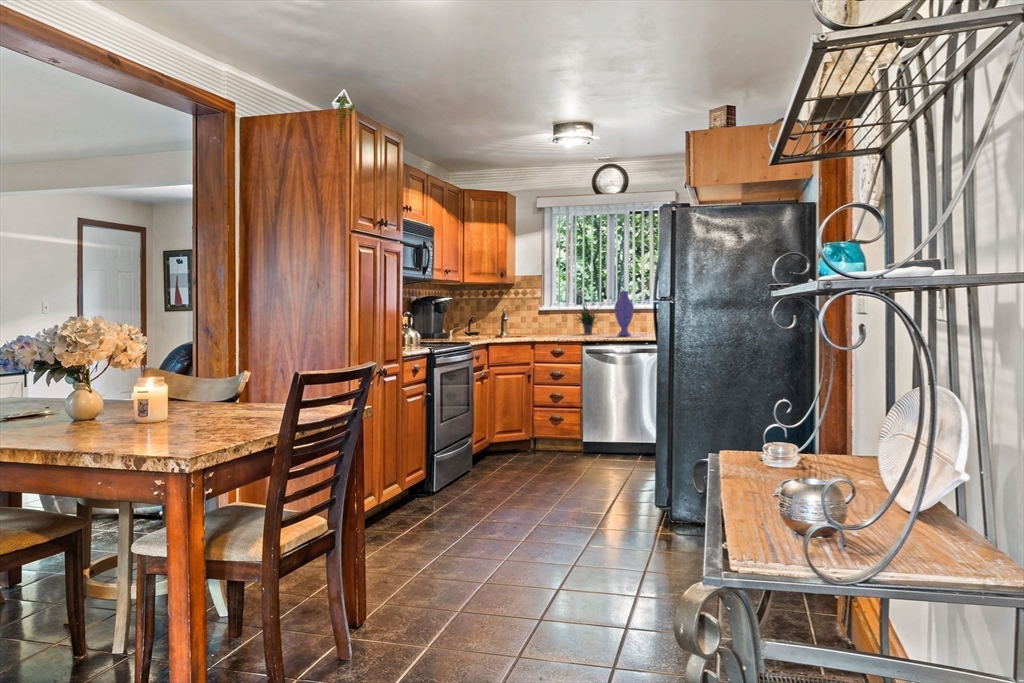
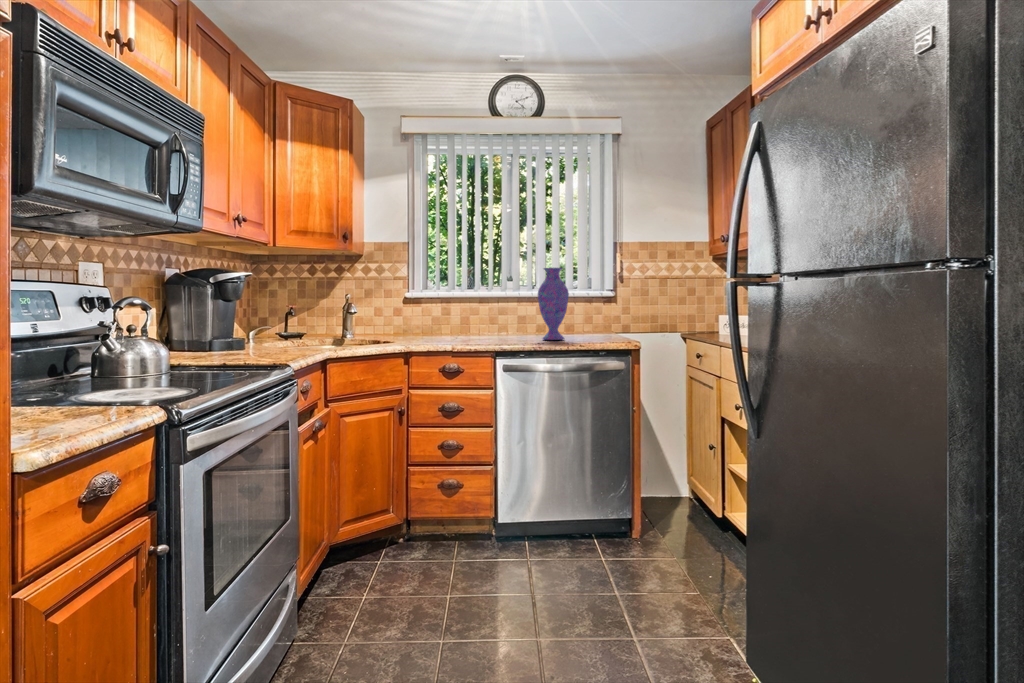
potted plant: present [576,304,598,334] -> none [455,278,506,335]

